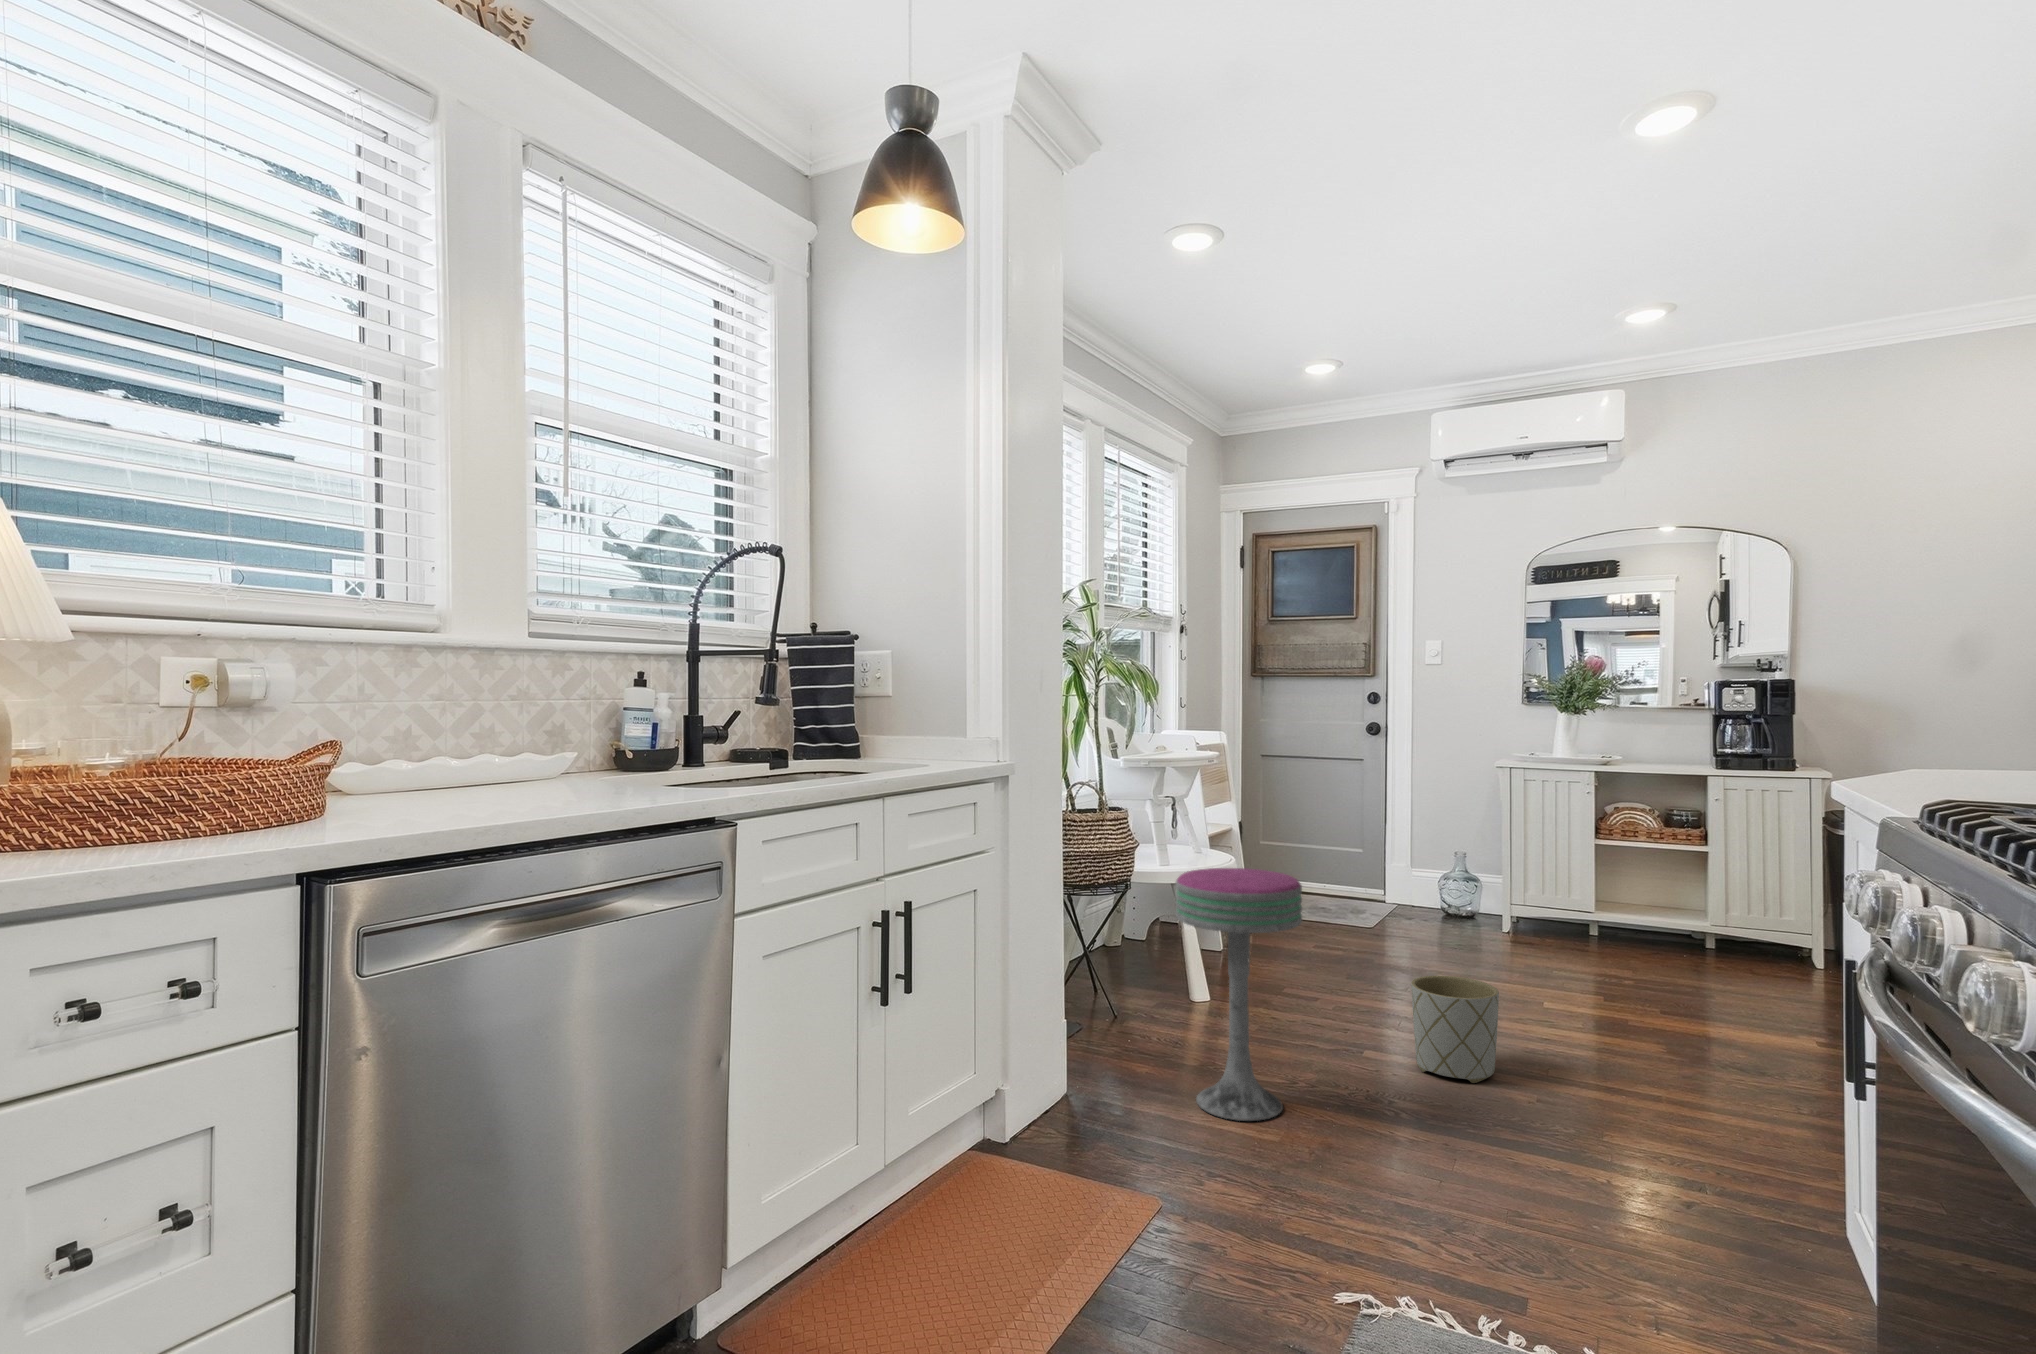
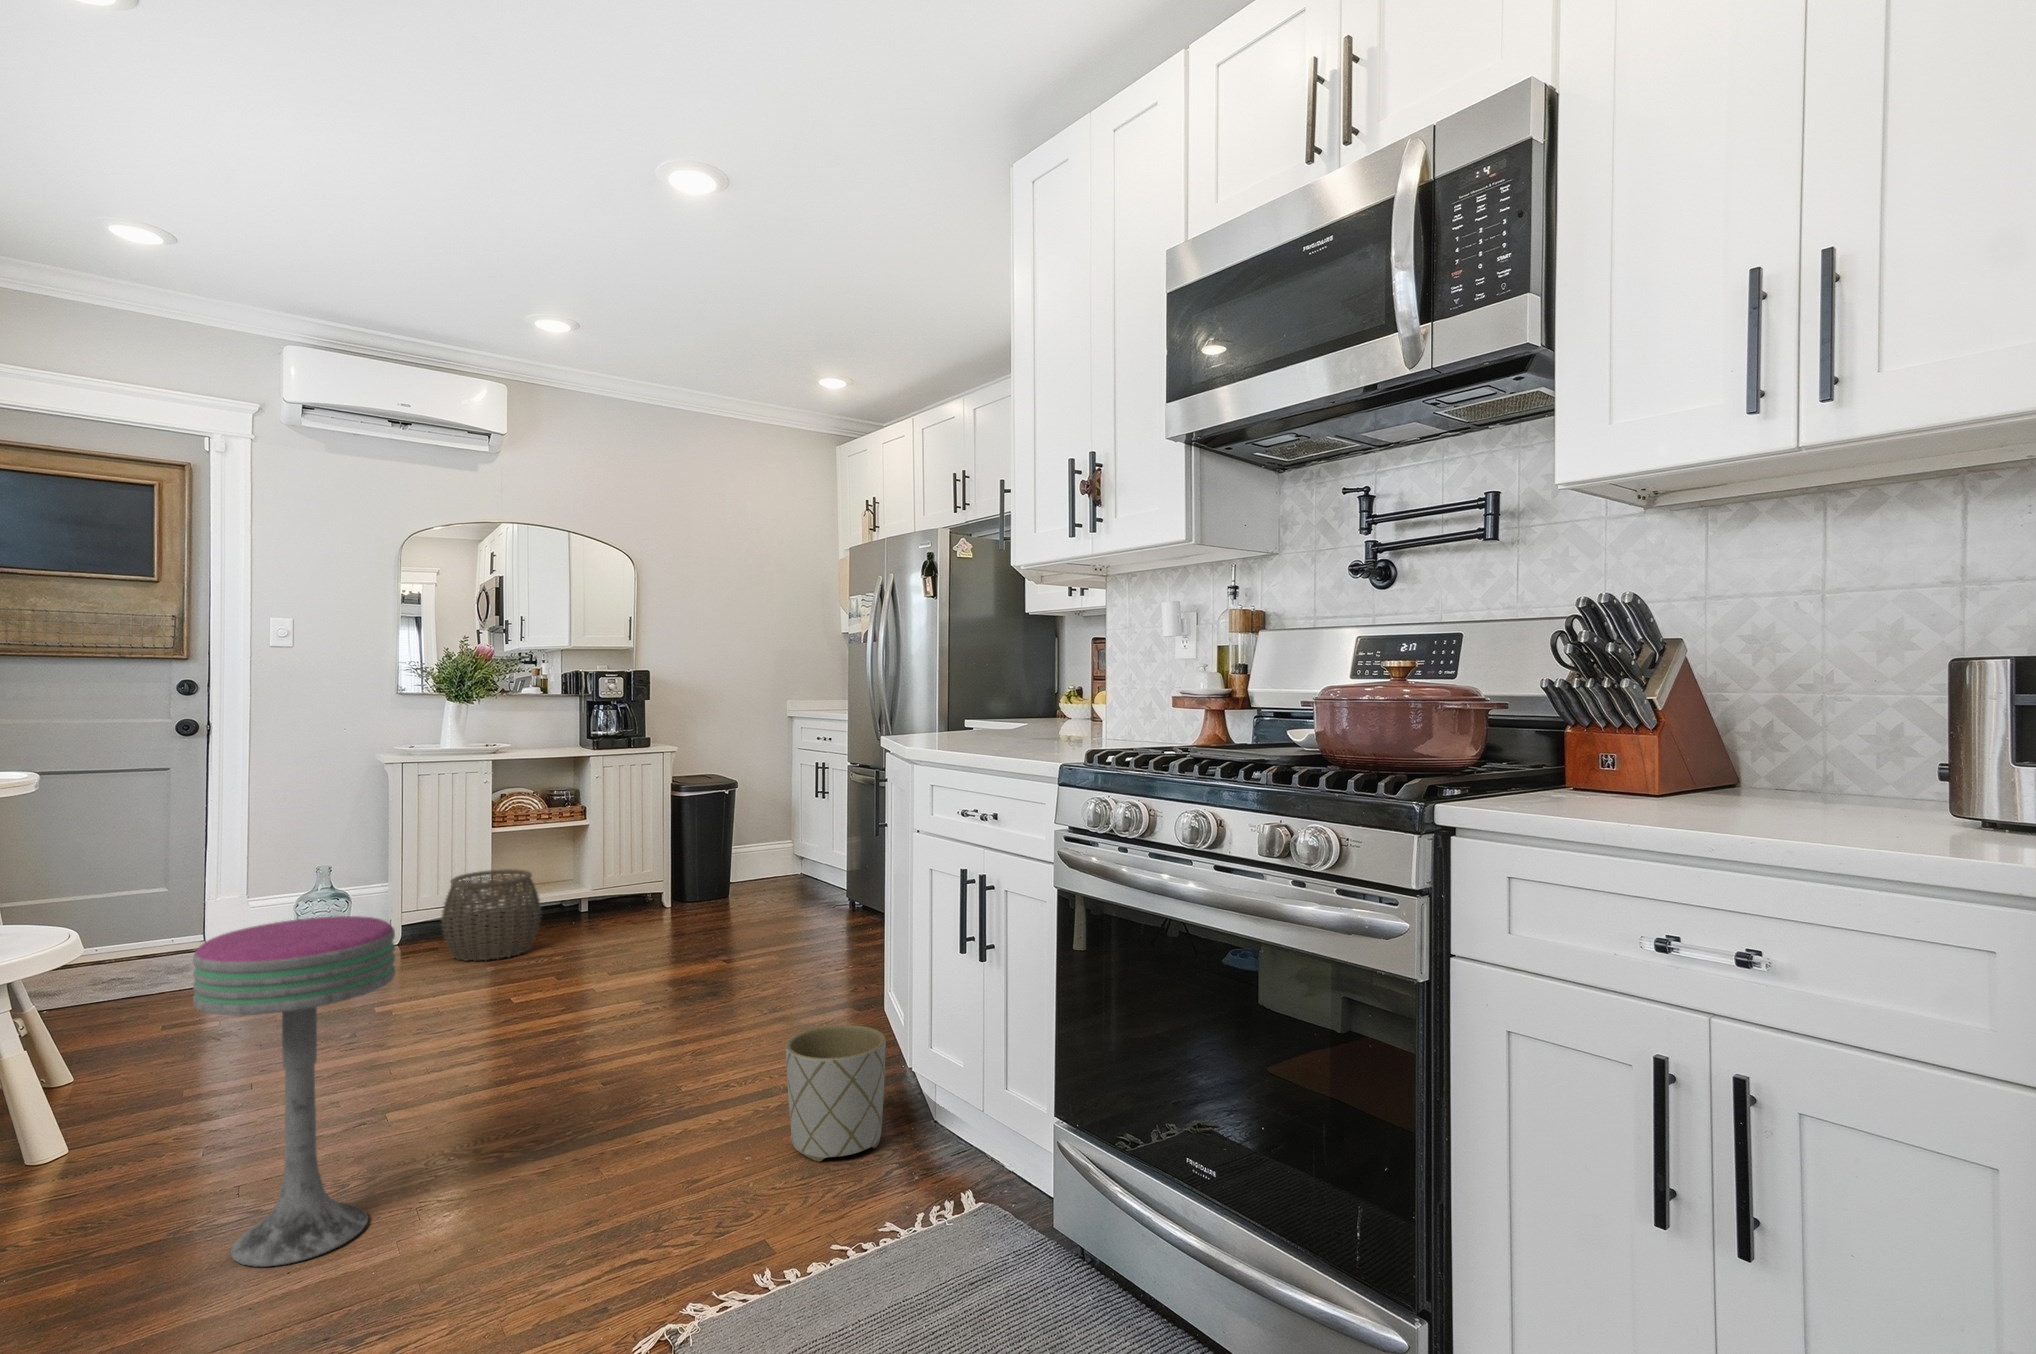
woven basket: none [1527,878,1628,968] -> present [442,869,541,961]
planter: present [1411,976,1499,1083] -> present [786,1025,886,1162]

